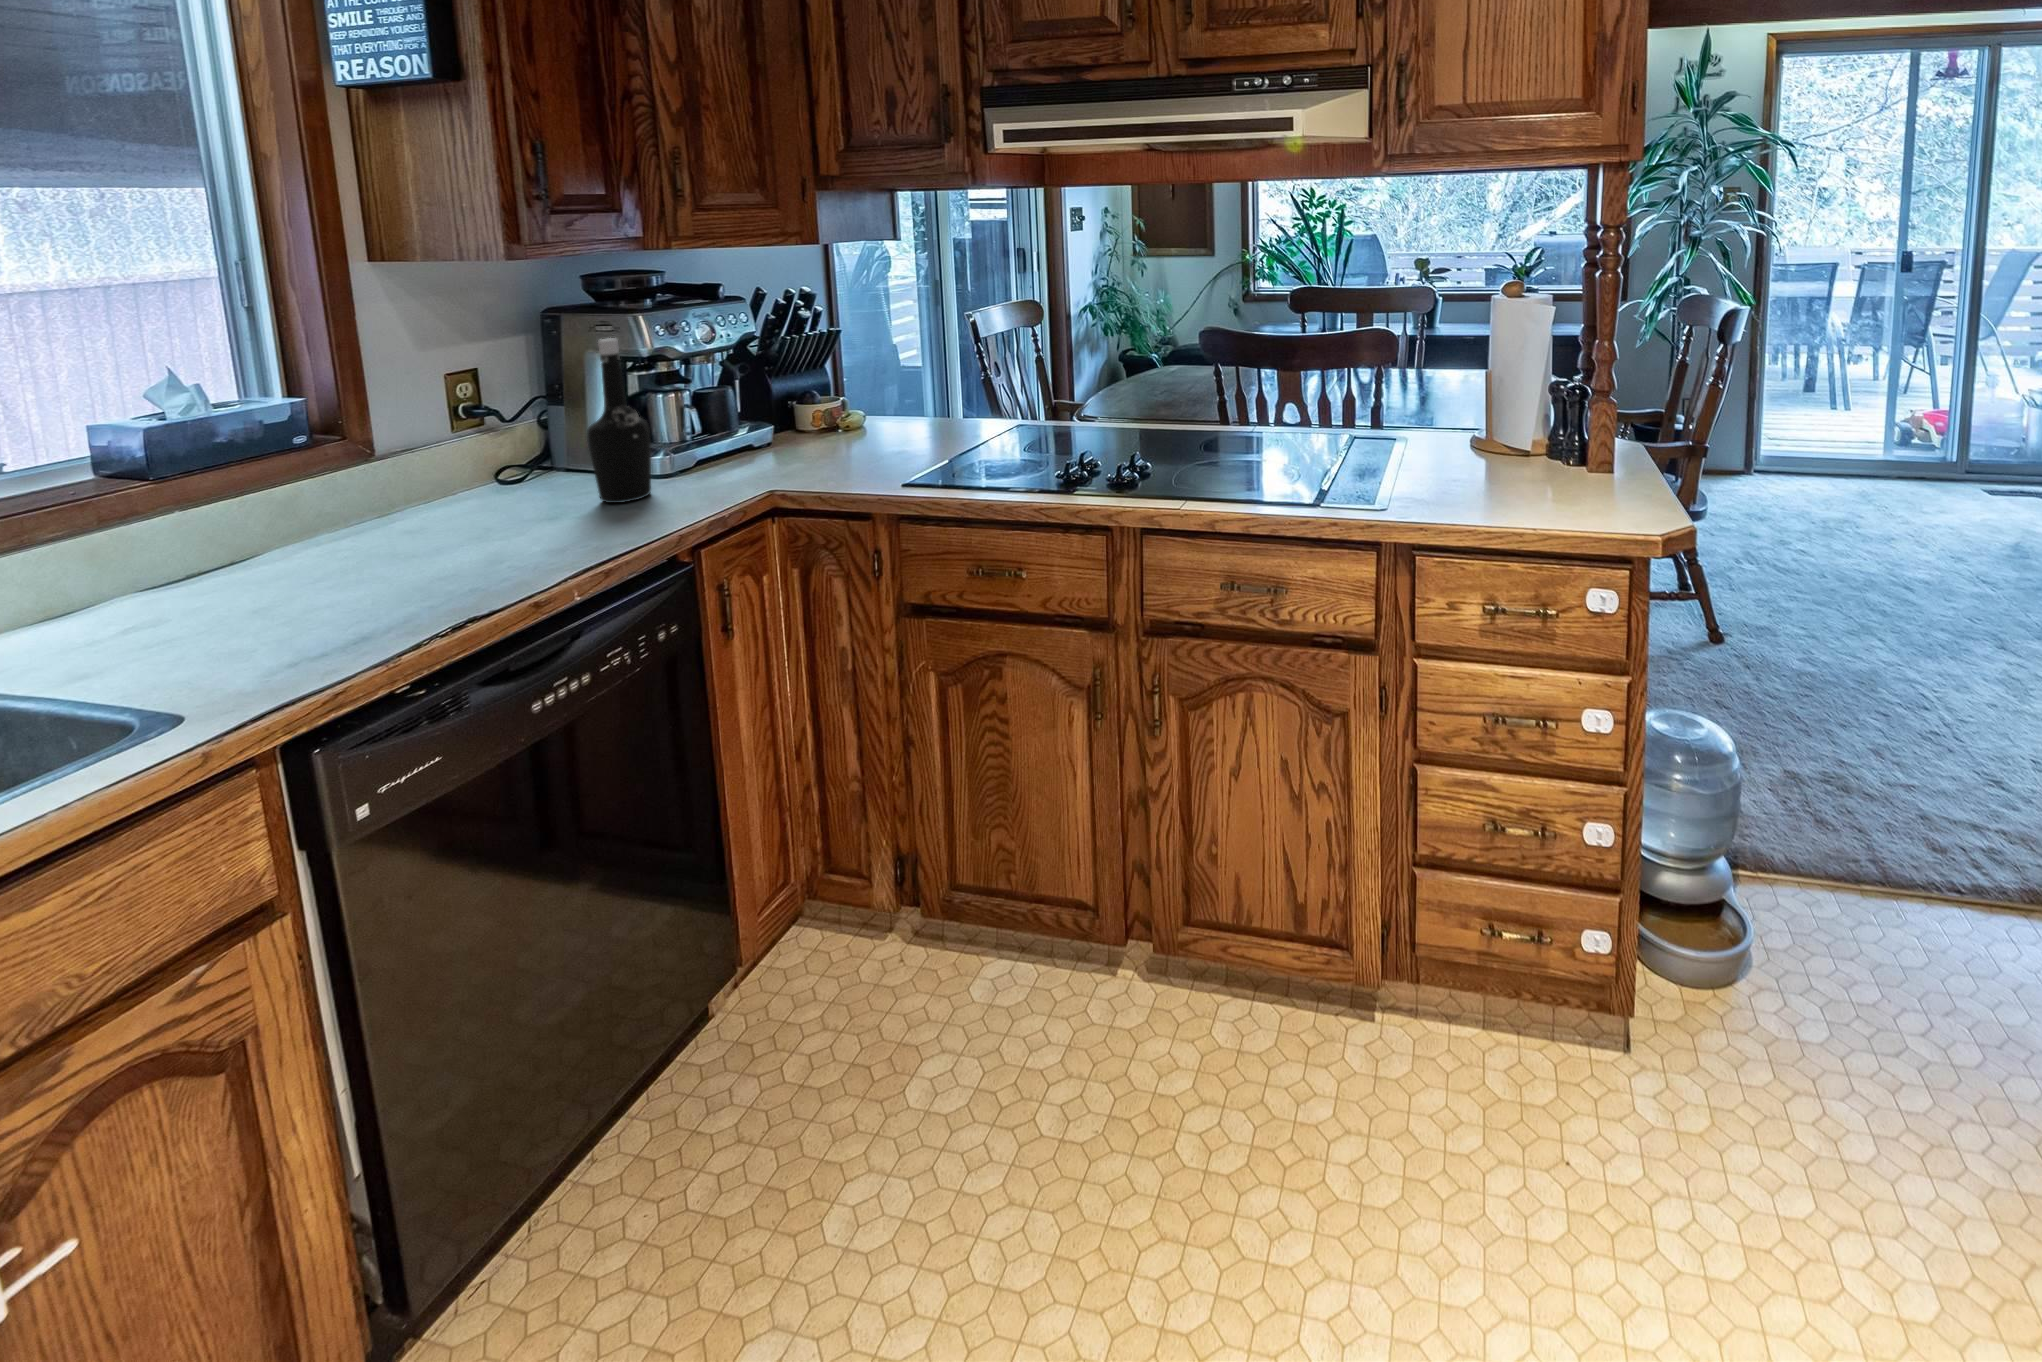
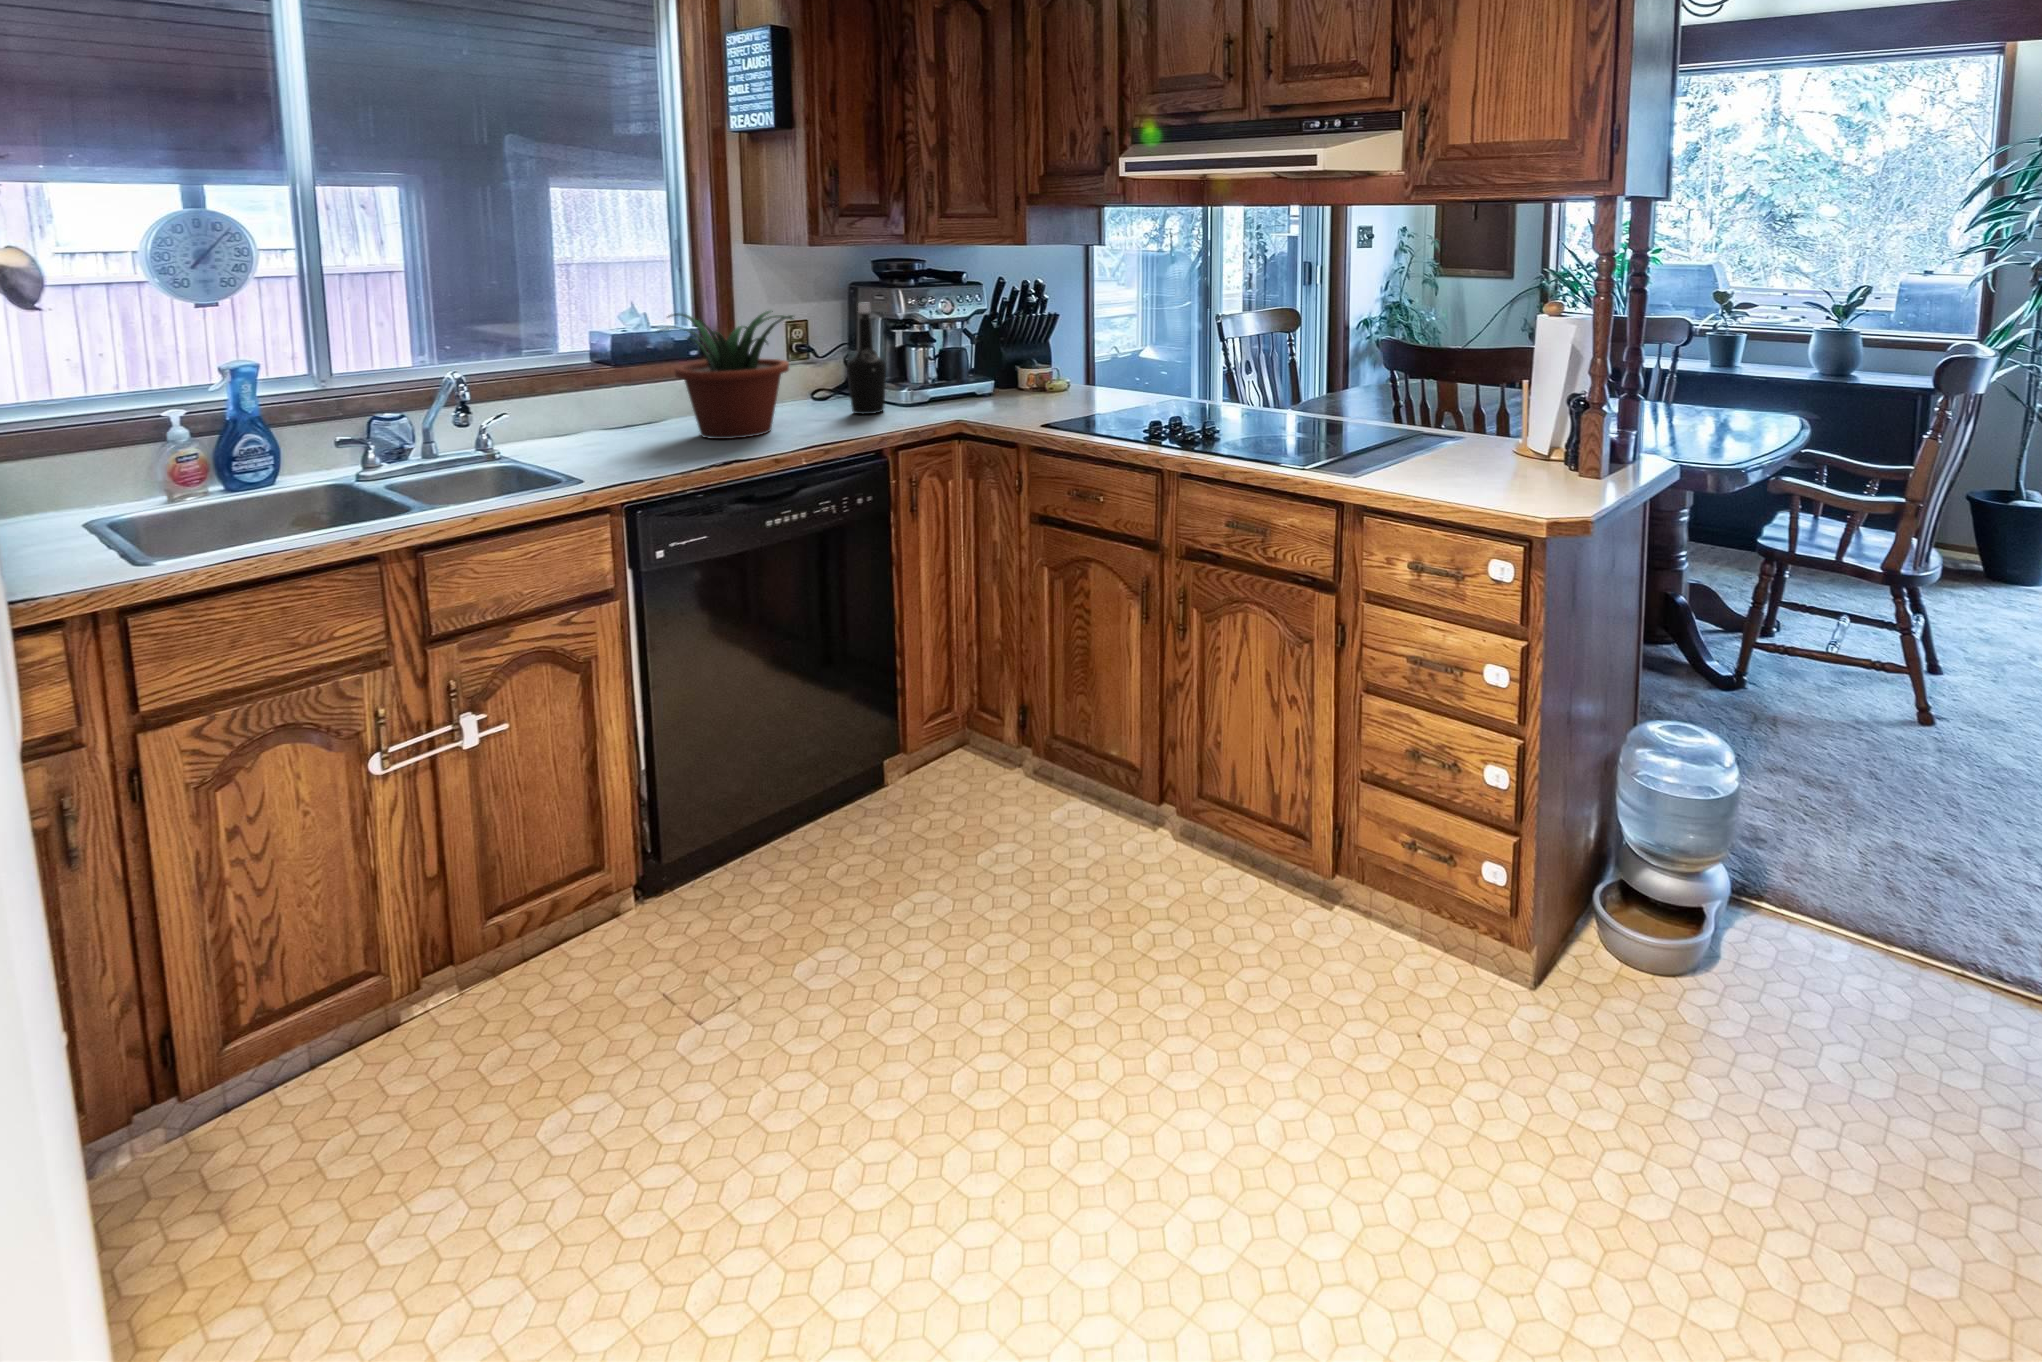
potted plant: none [255,364,519,584] -> present [659,311,793,439]

